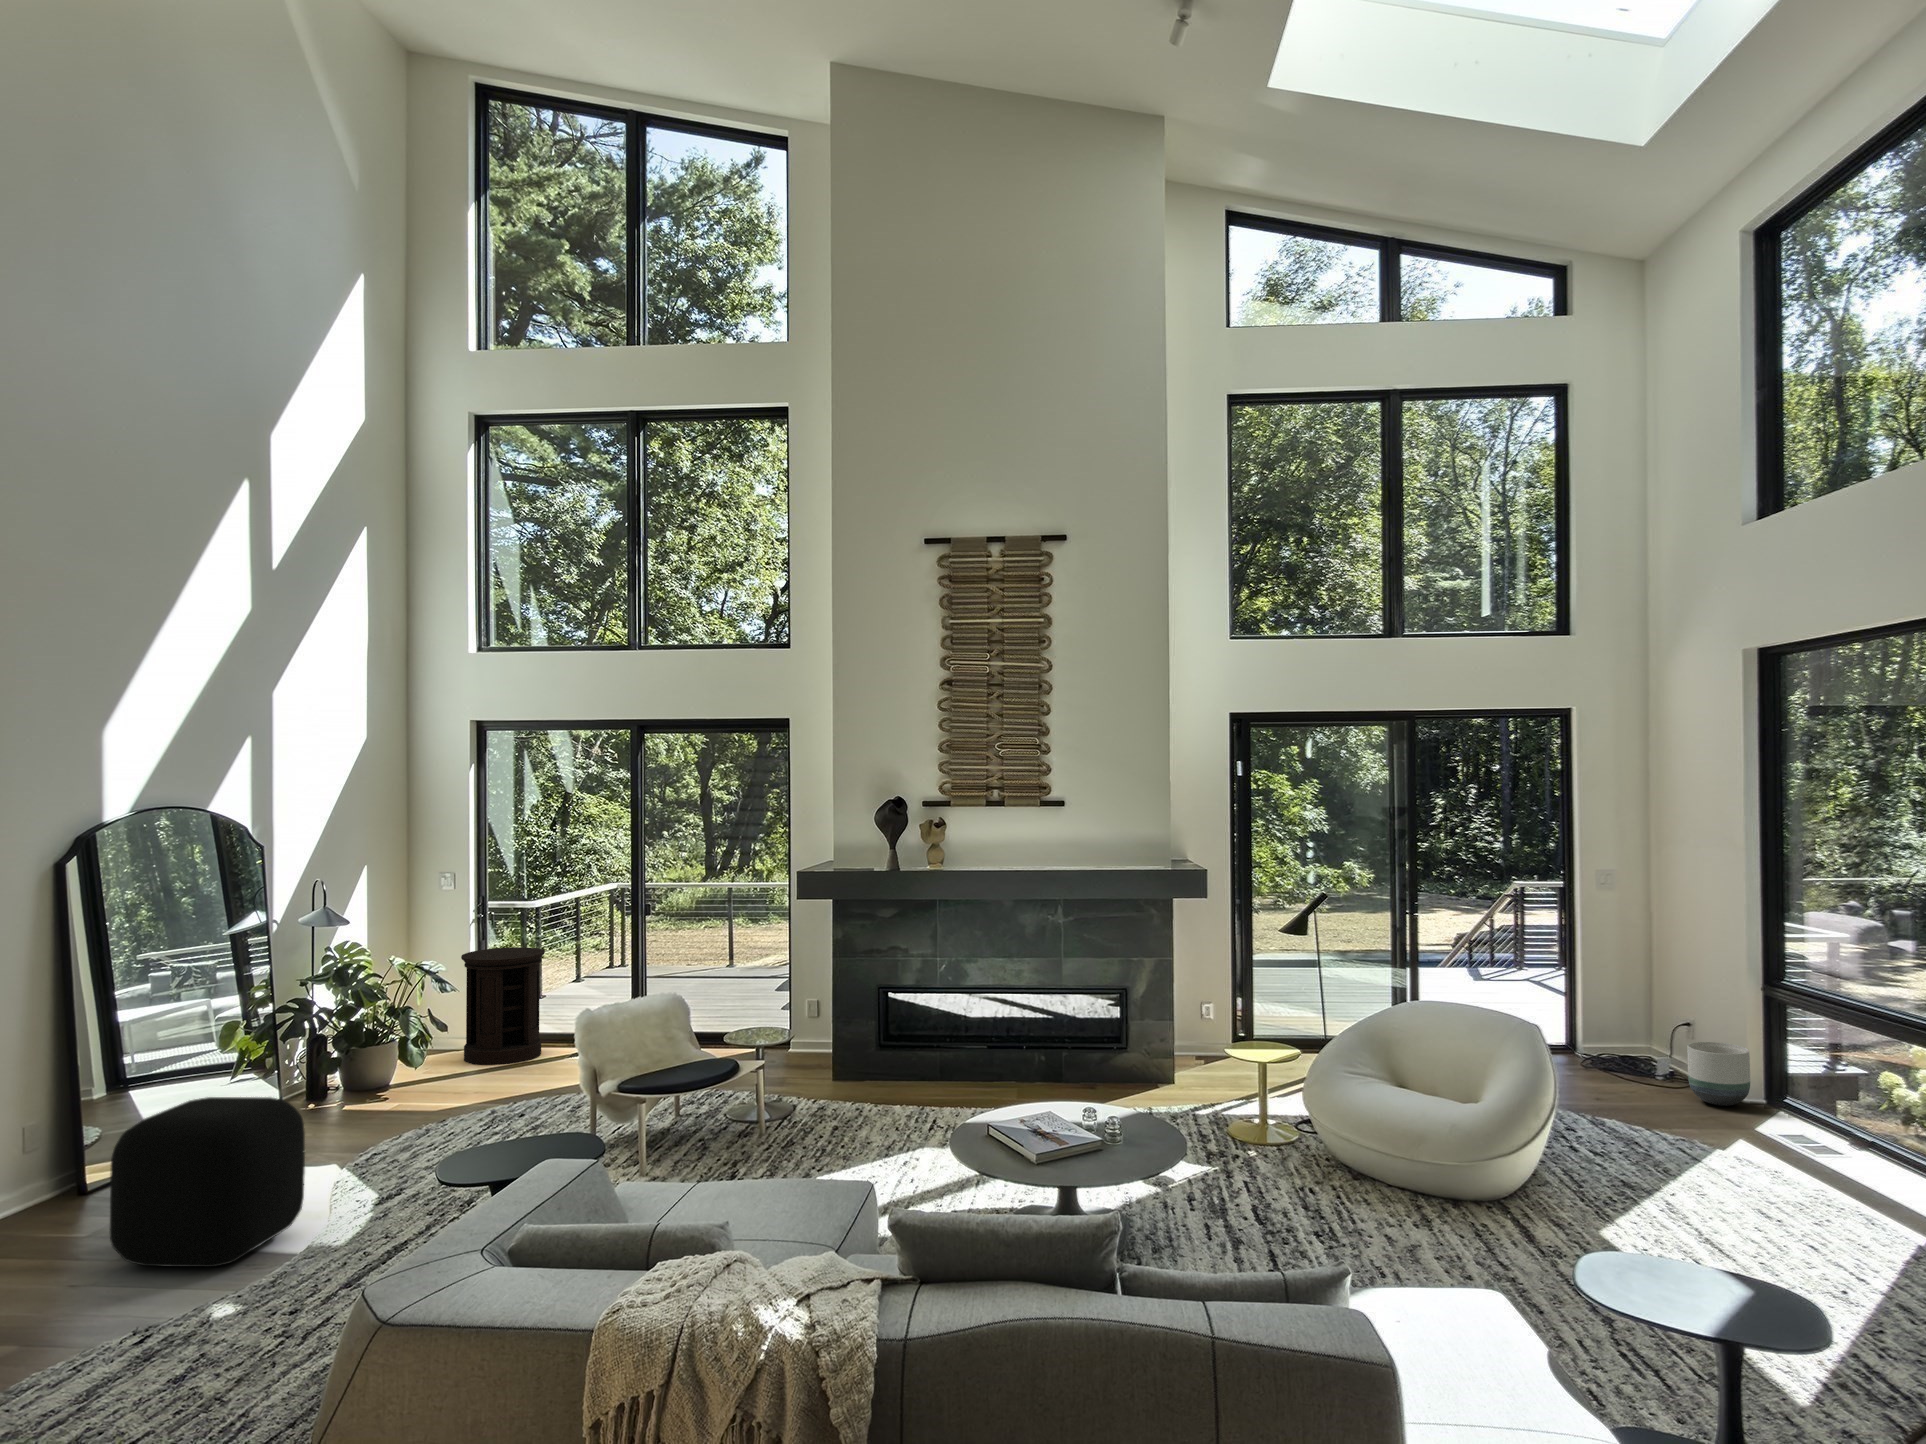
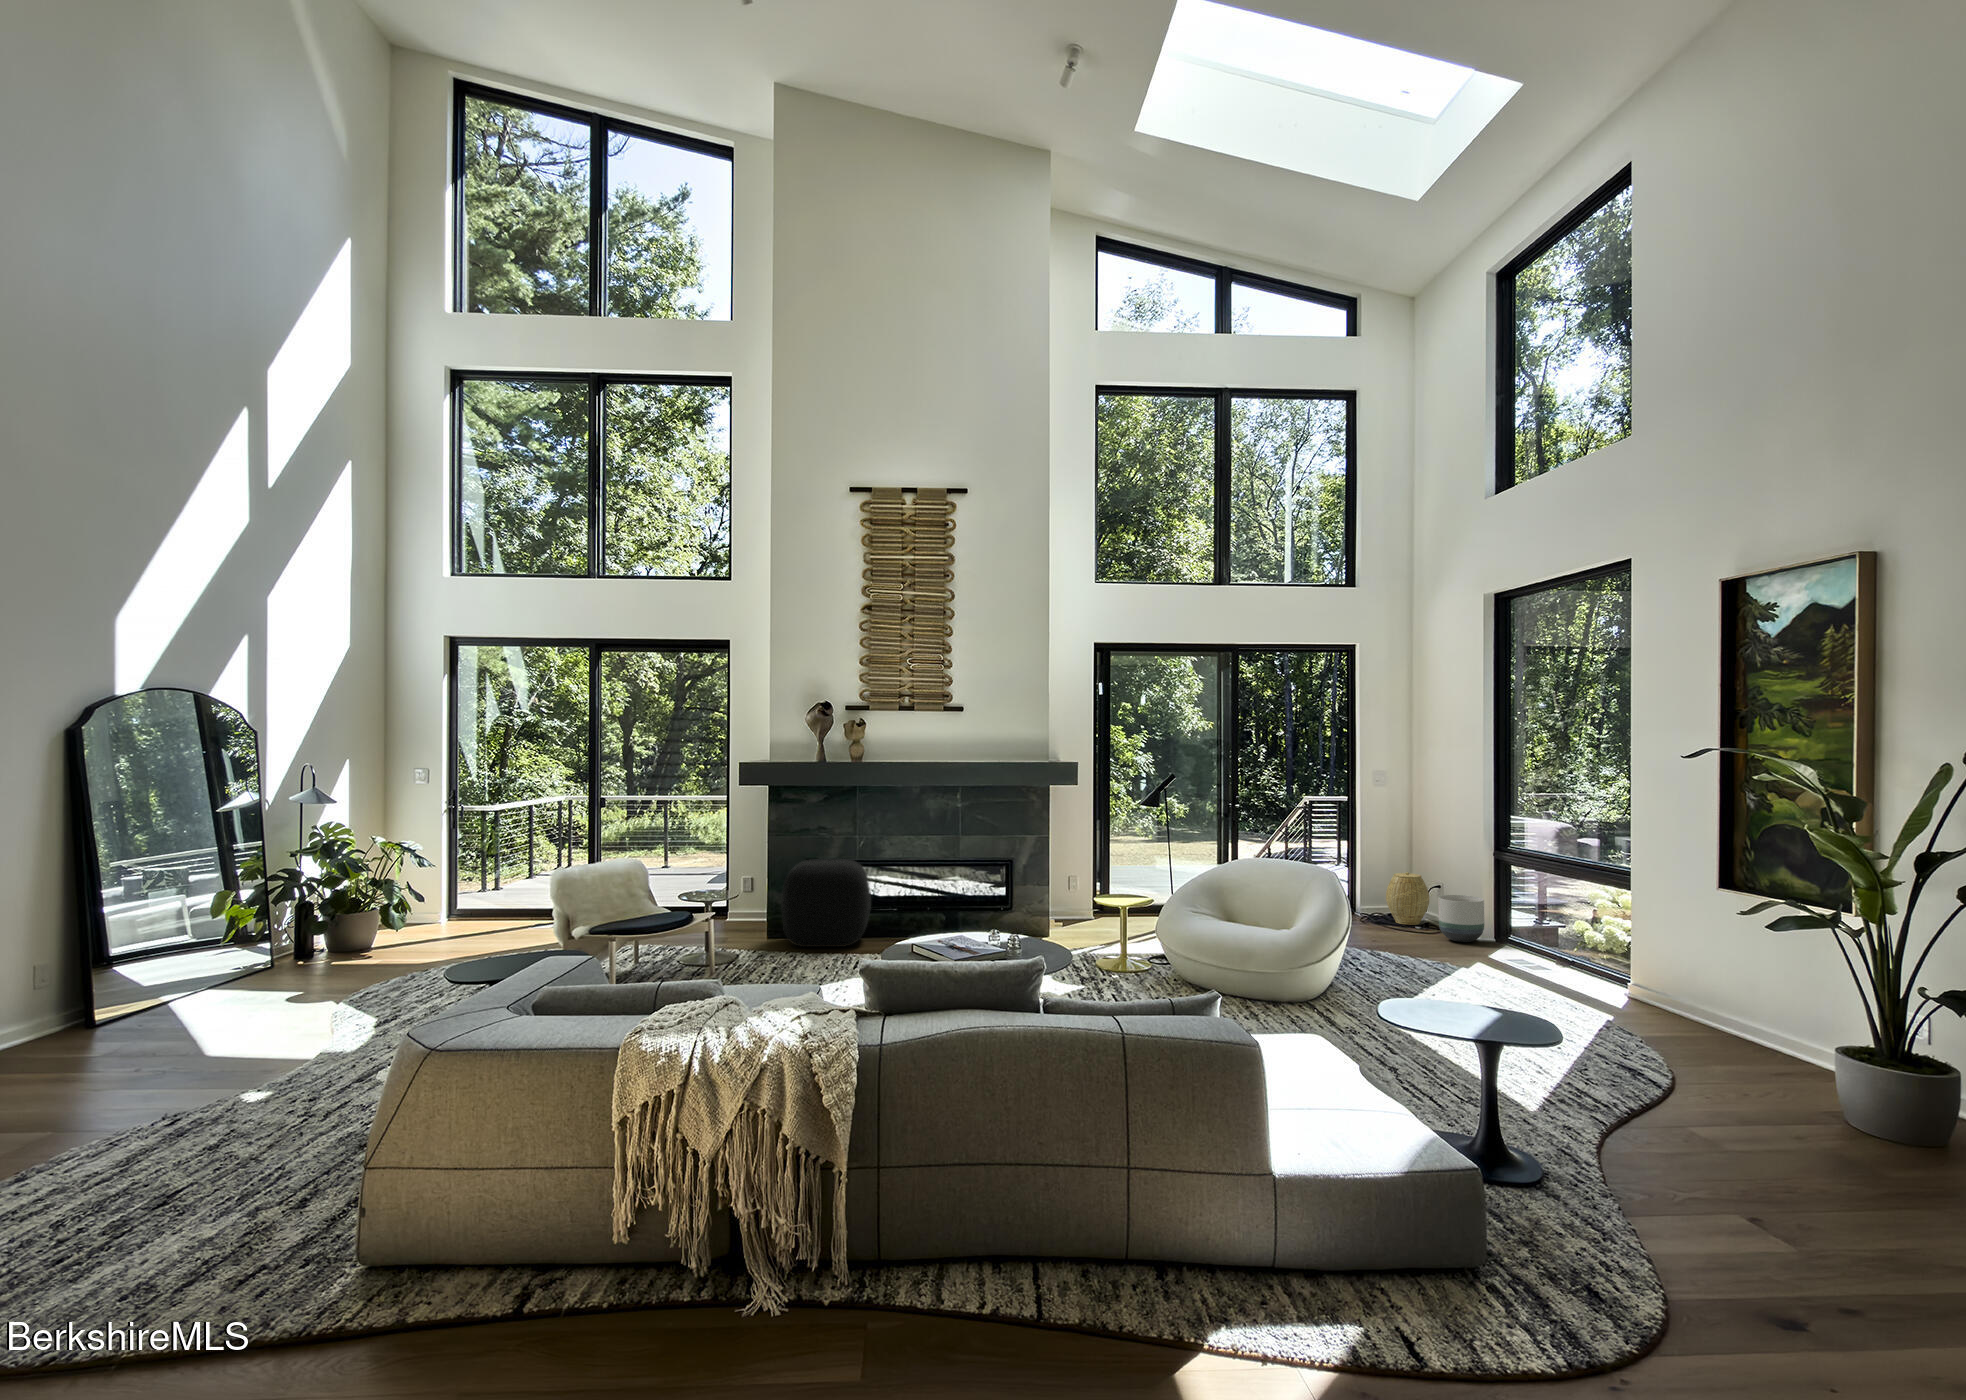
side table: present [461,947,545,1065] -> none [434,833,509,931]
woven basket: none [1619,1006,1678,1075] -> present [1386,872,1429,925]
ottoman: present [110,1097,305,1267] -> present [781,859,871,947]

